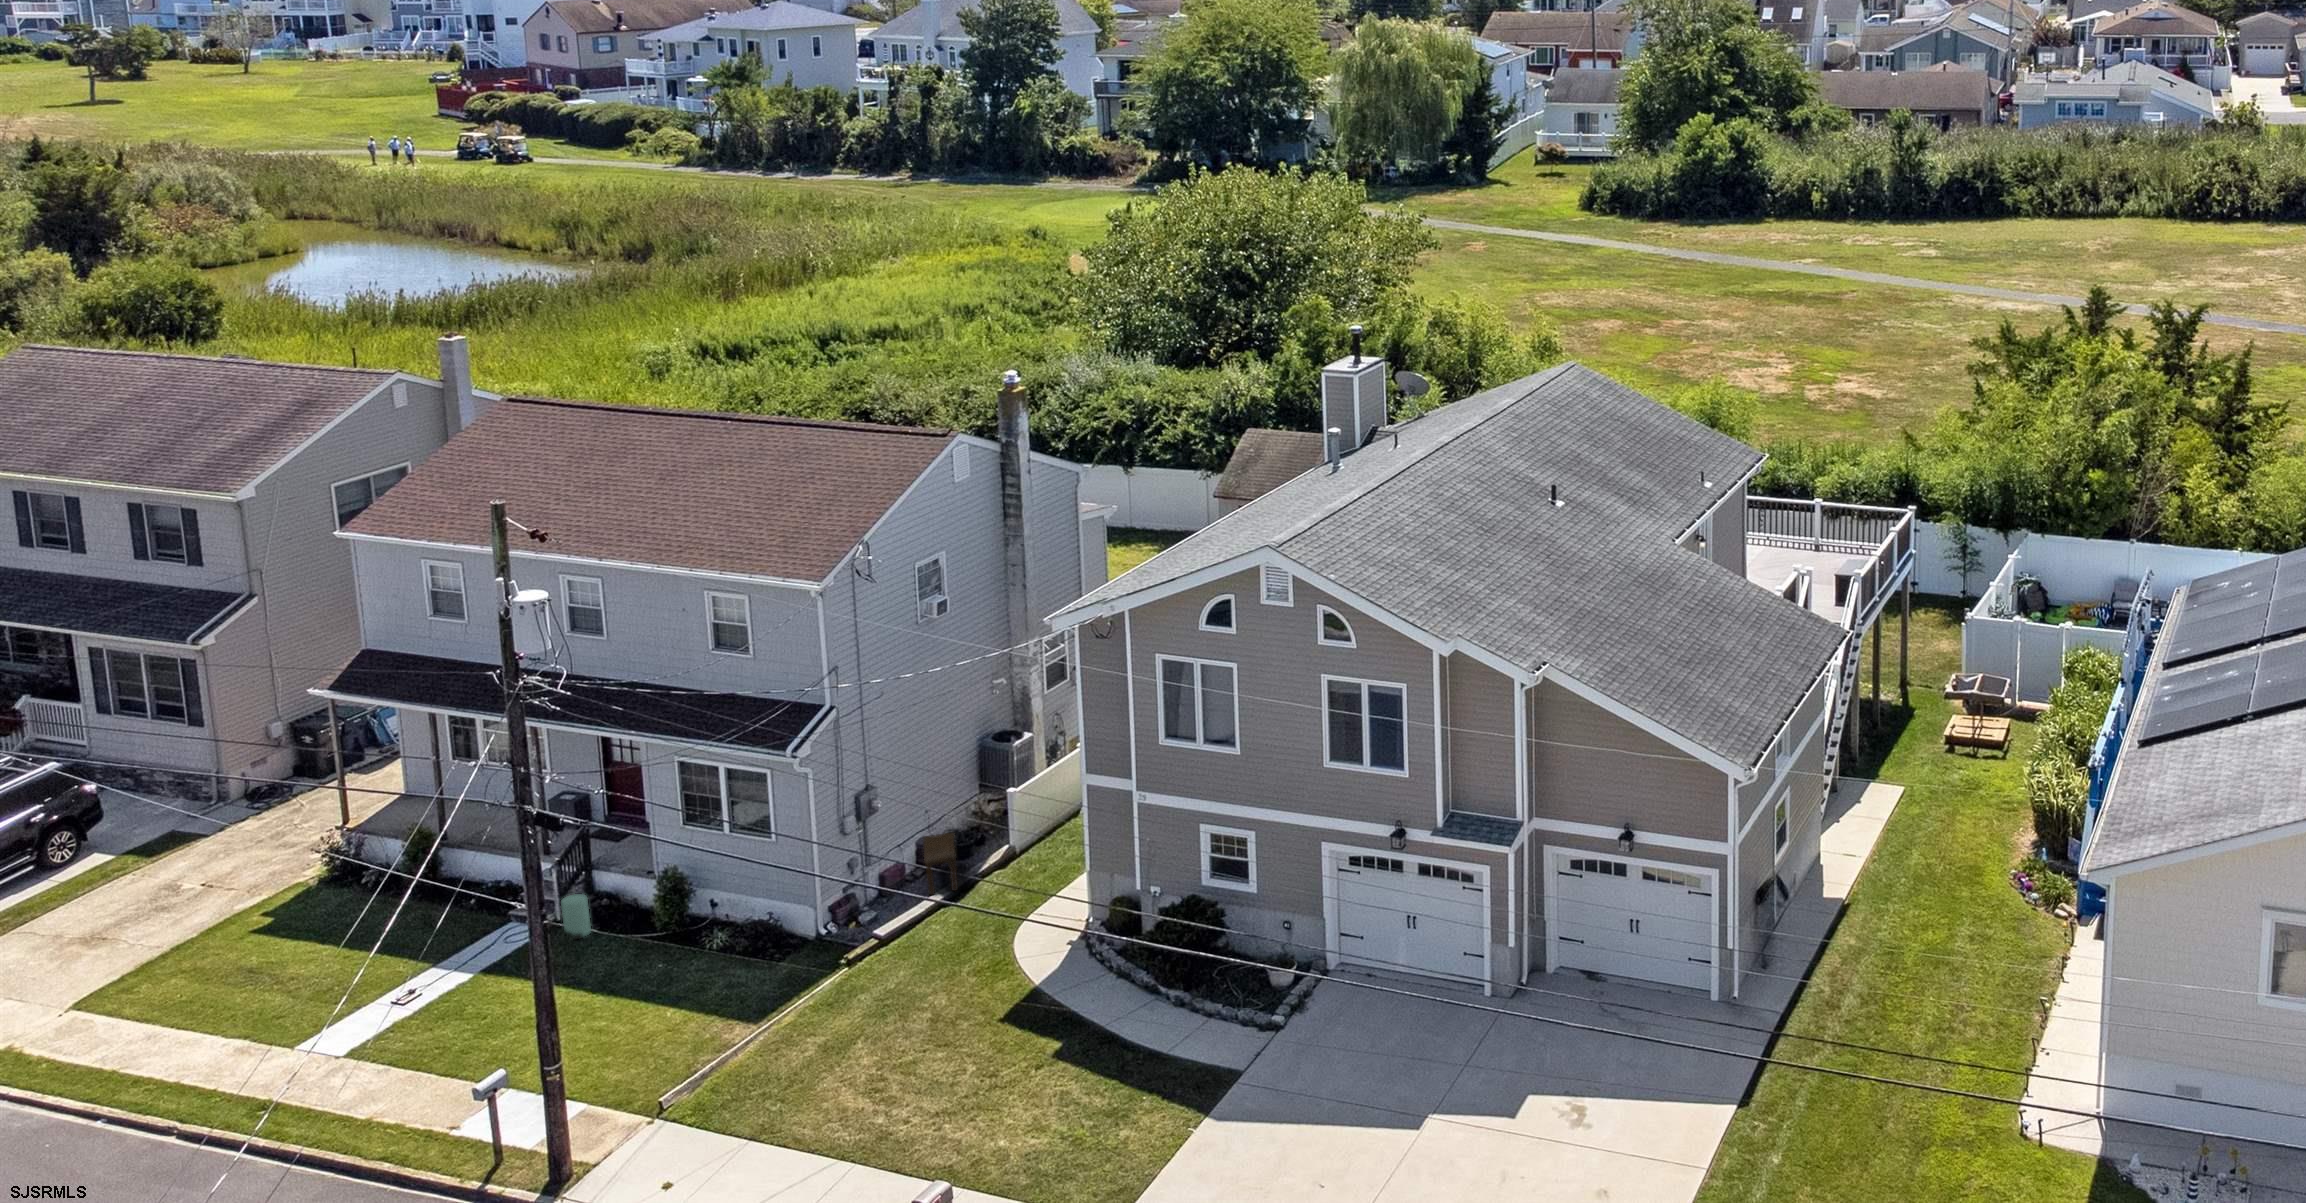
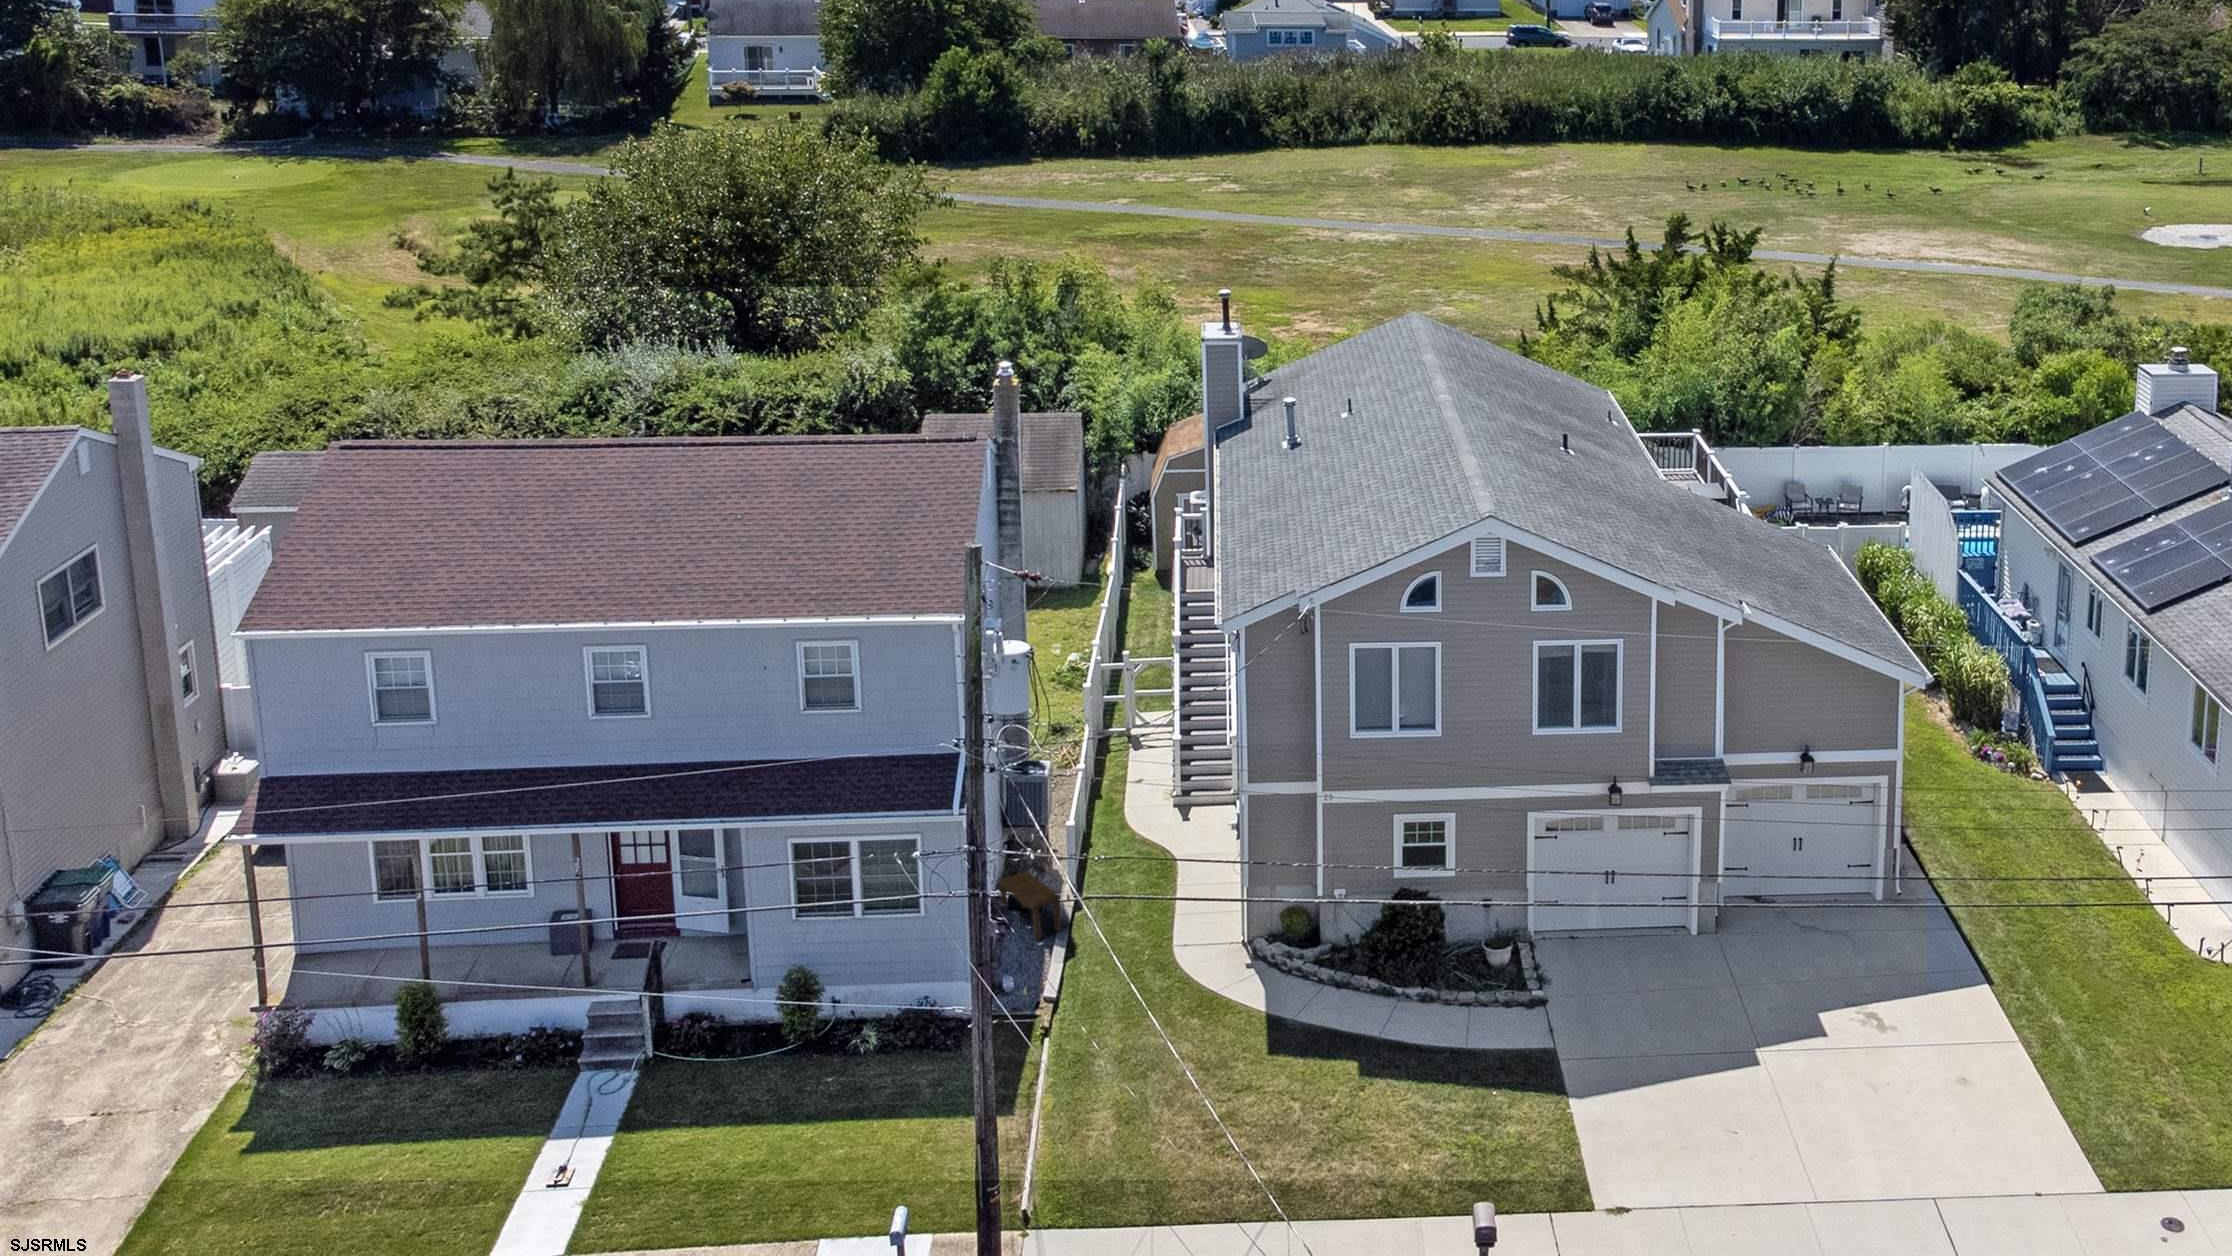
trash can: present [561,894,591,939] -> none [650,1017,684,1071]

